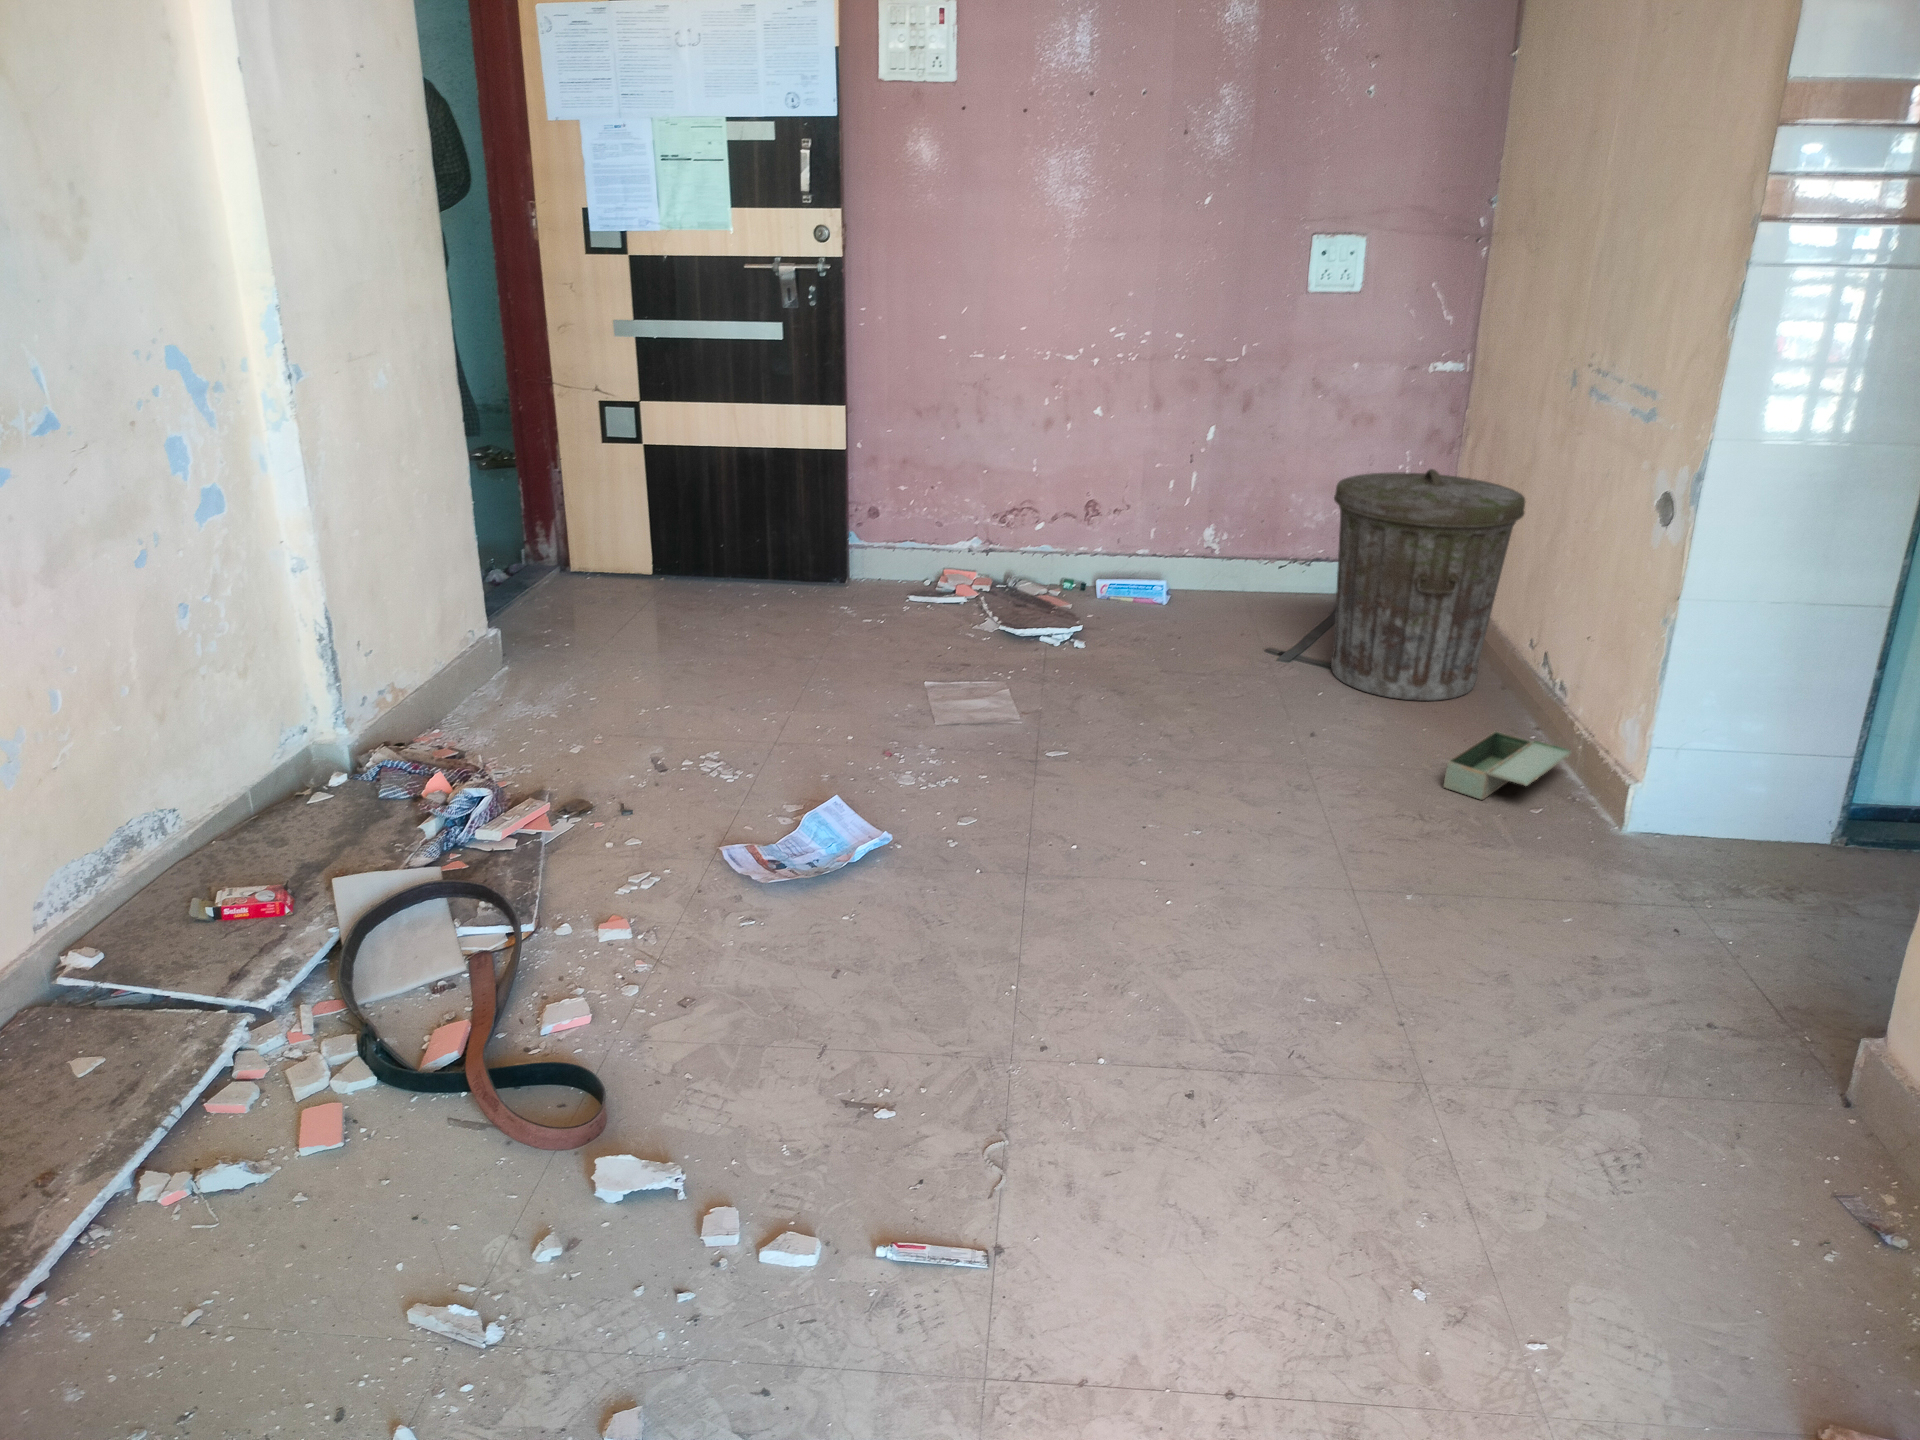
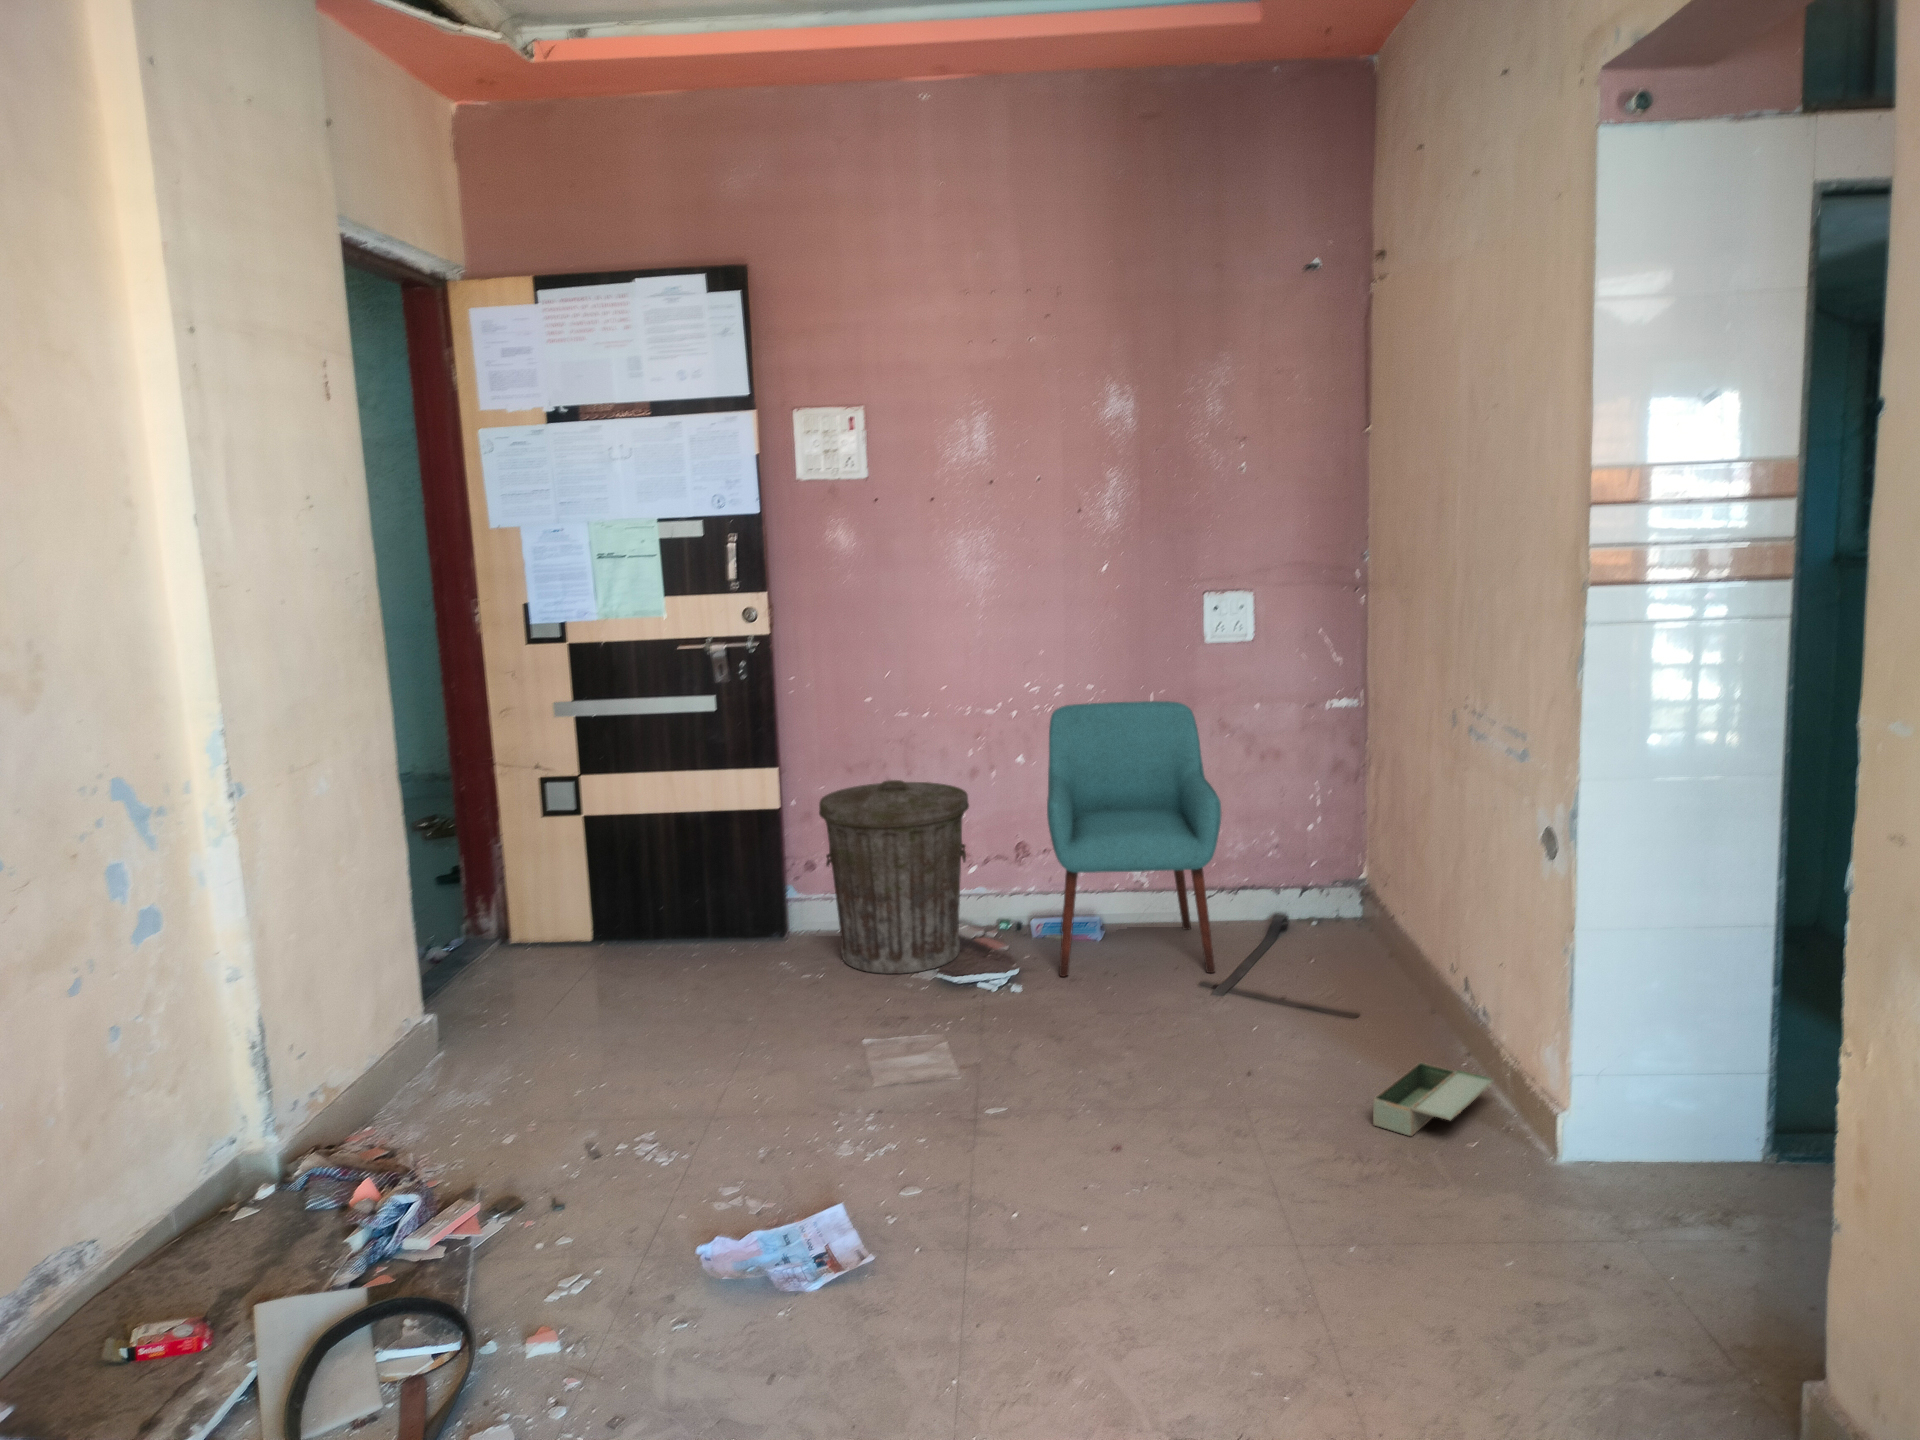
chair: none [1124,354,1309,639] -> present [1047,701,1221,977]
trash can: present [1331,469,1525,701] -> present [819,780,969,974]

